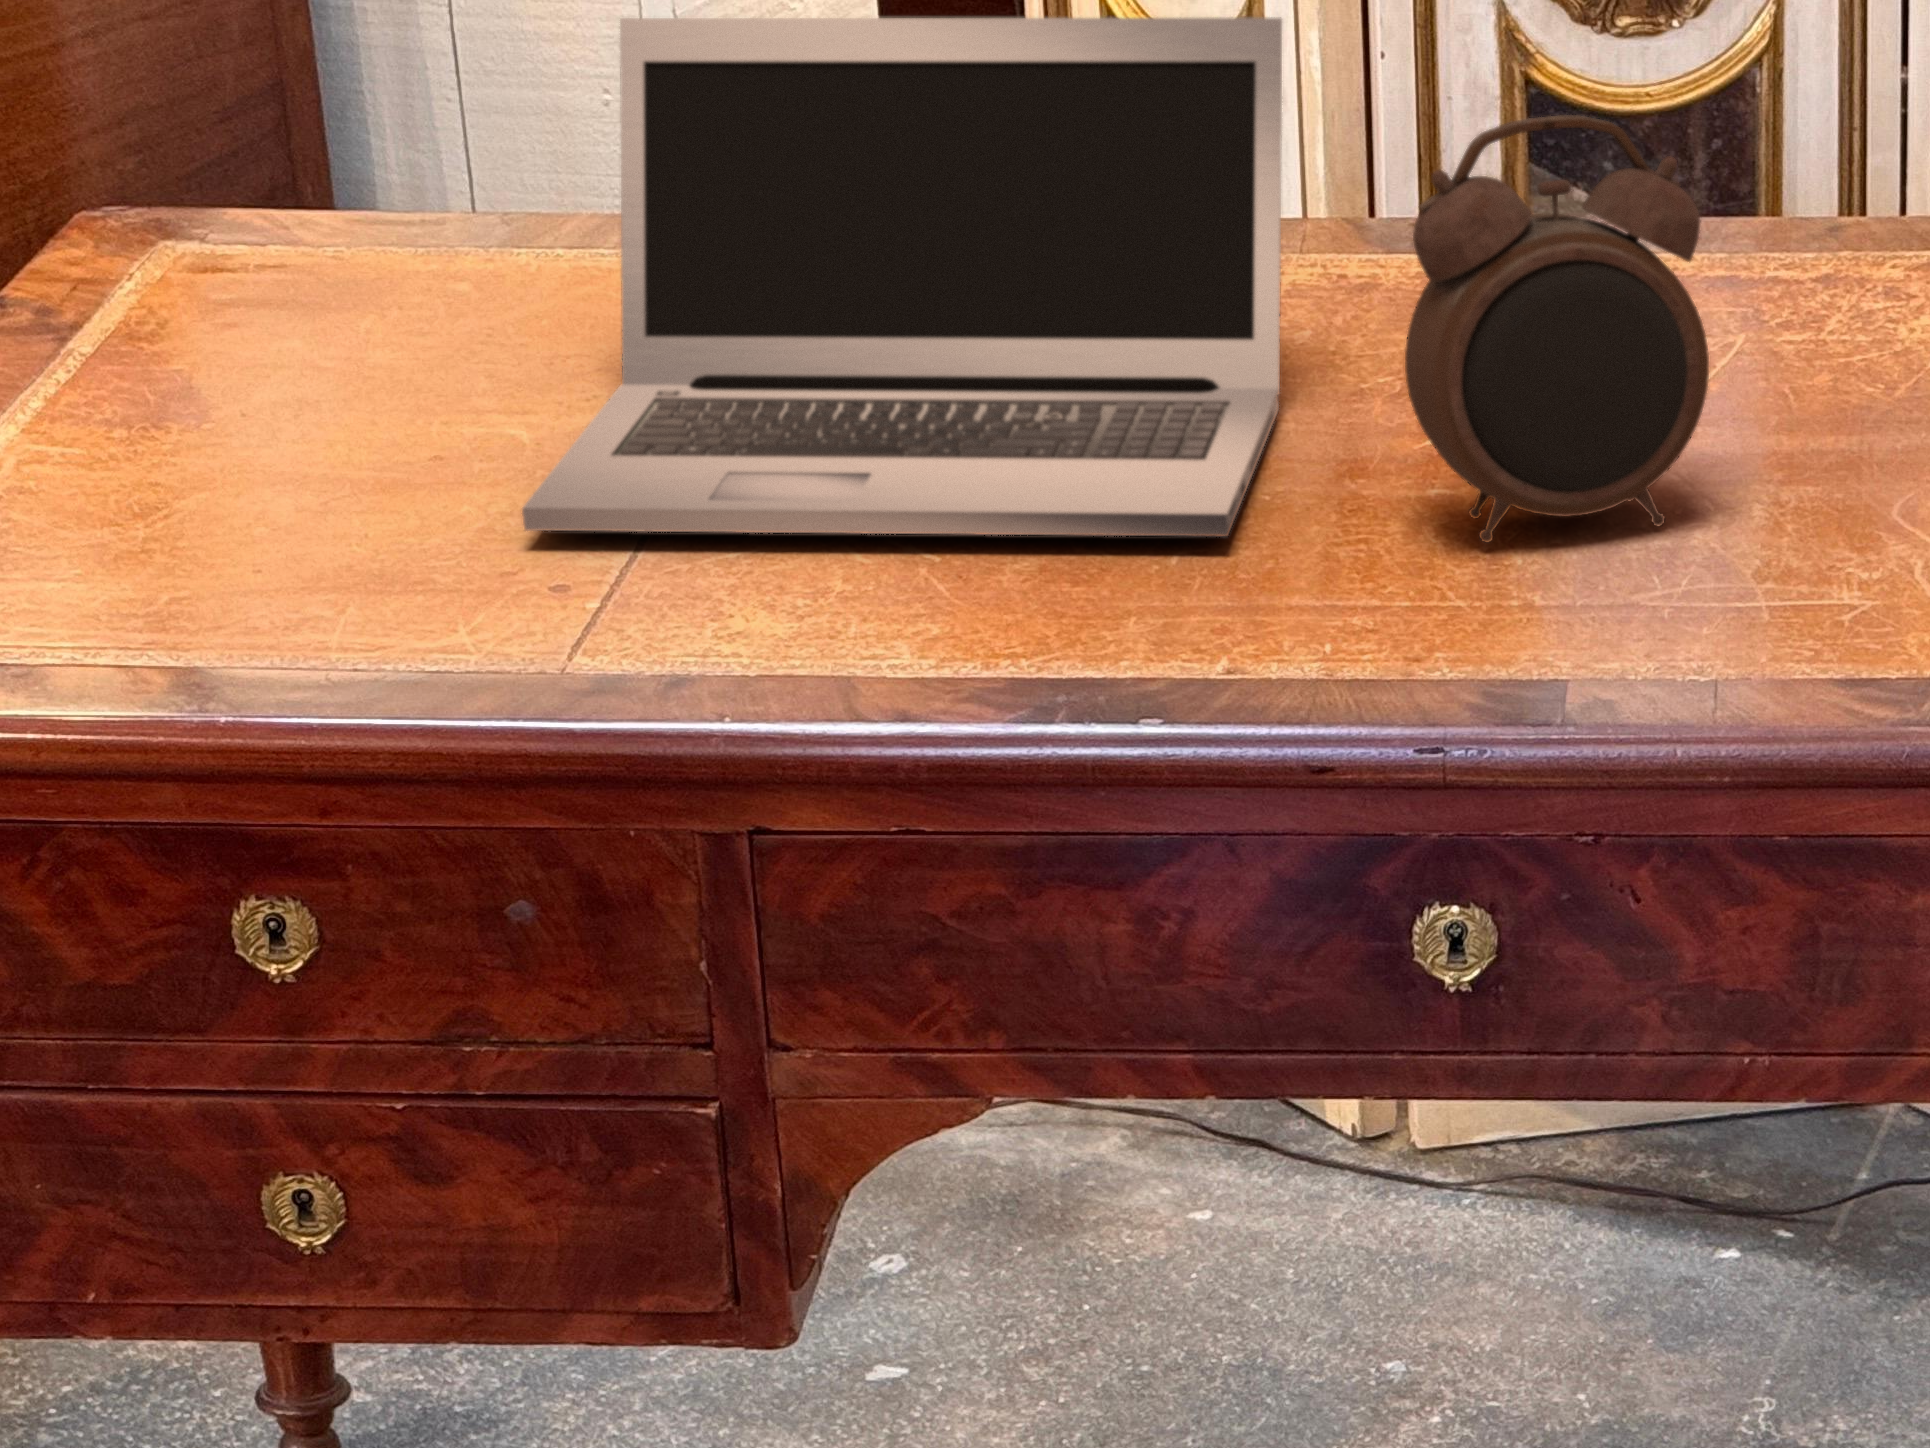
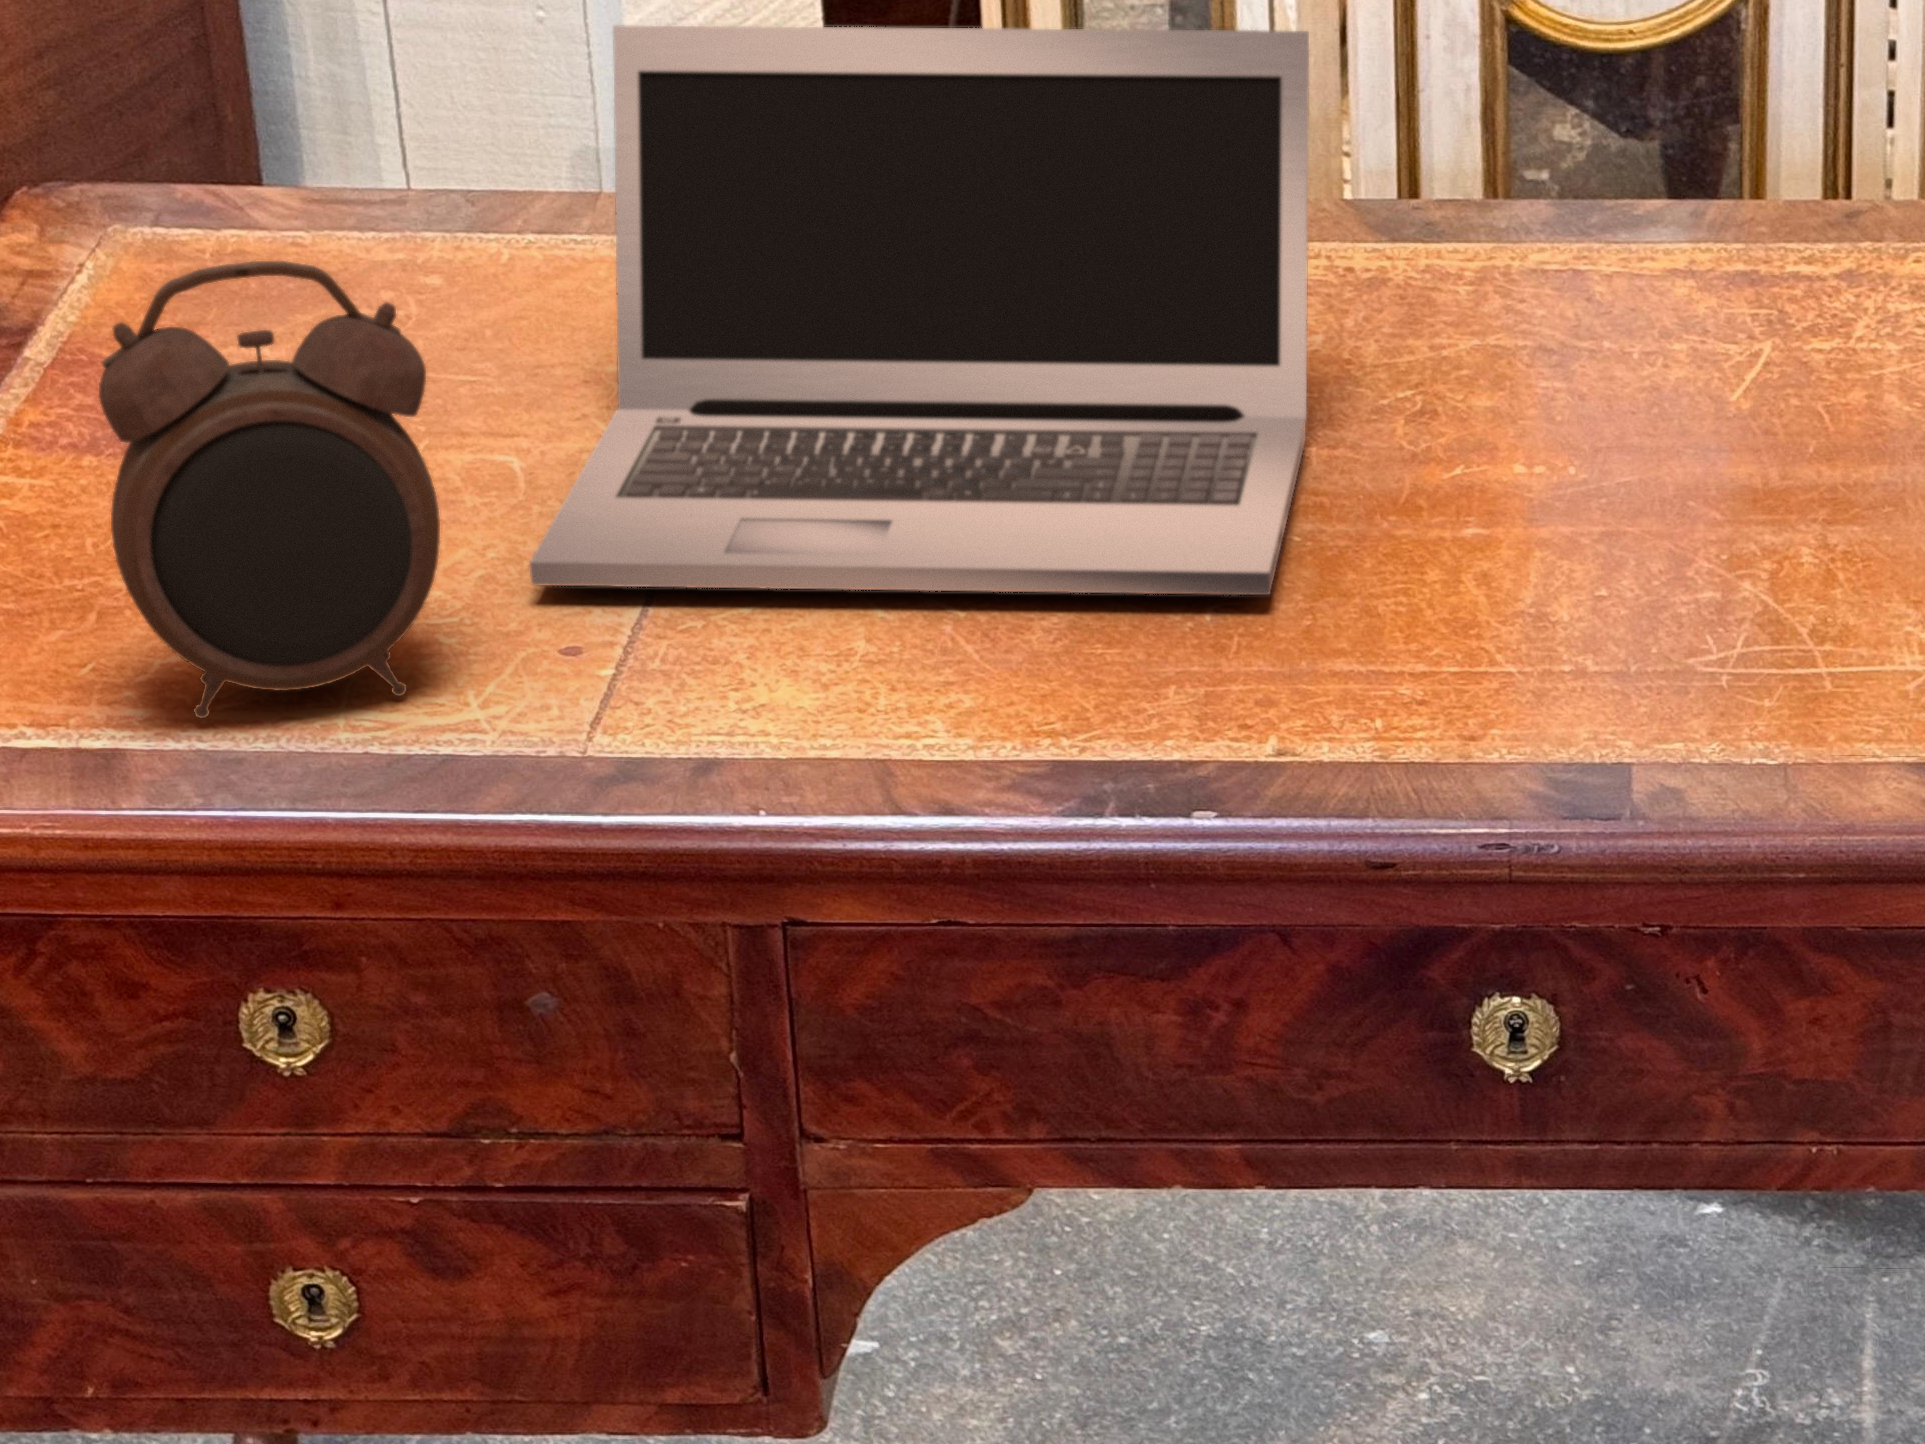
alarm clock: present [1405,115,1709,543] -> present [99,261,440,718]

